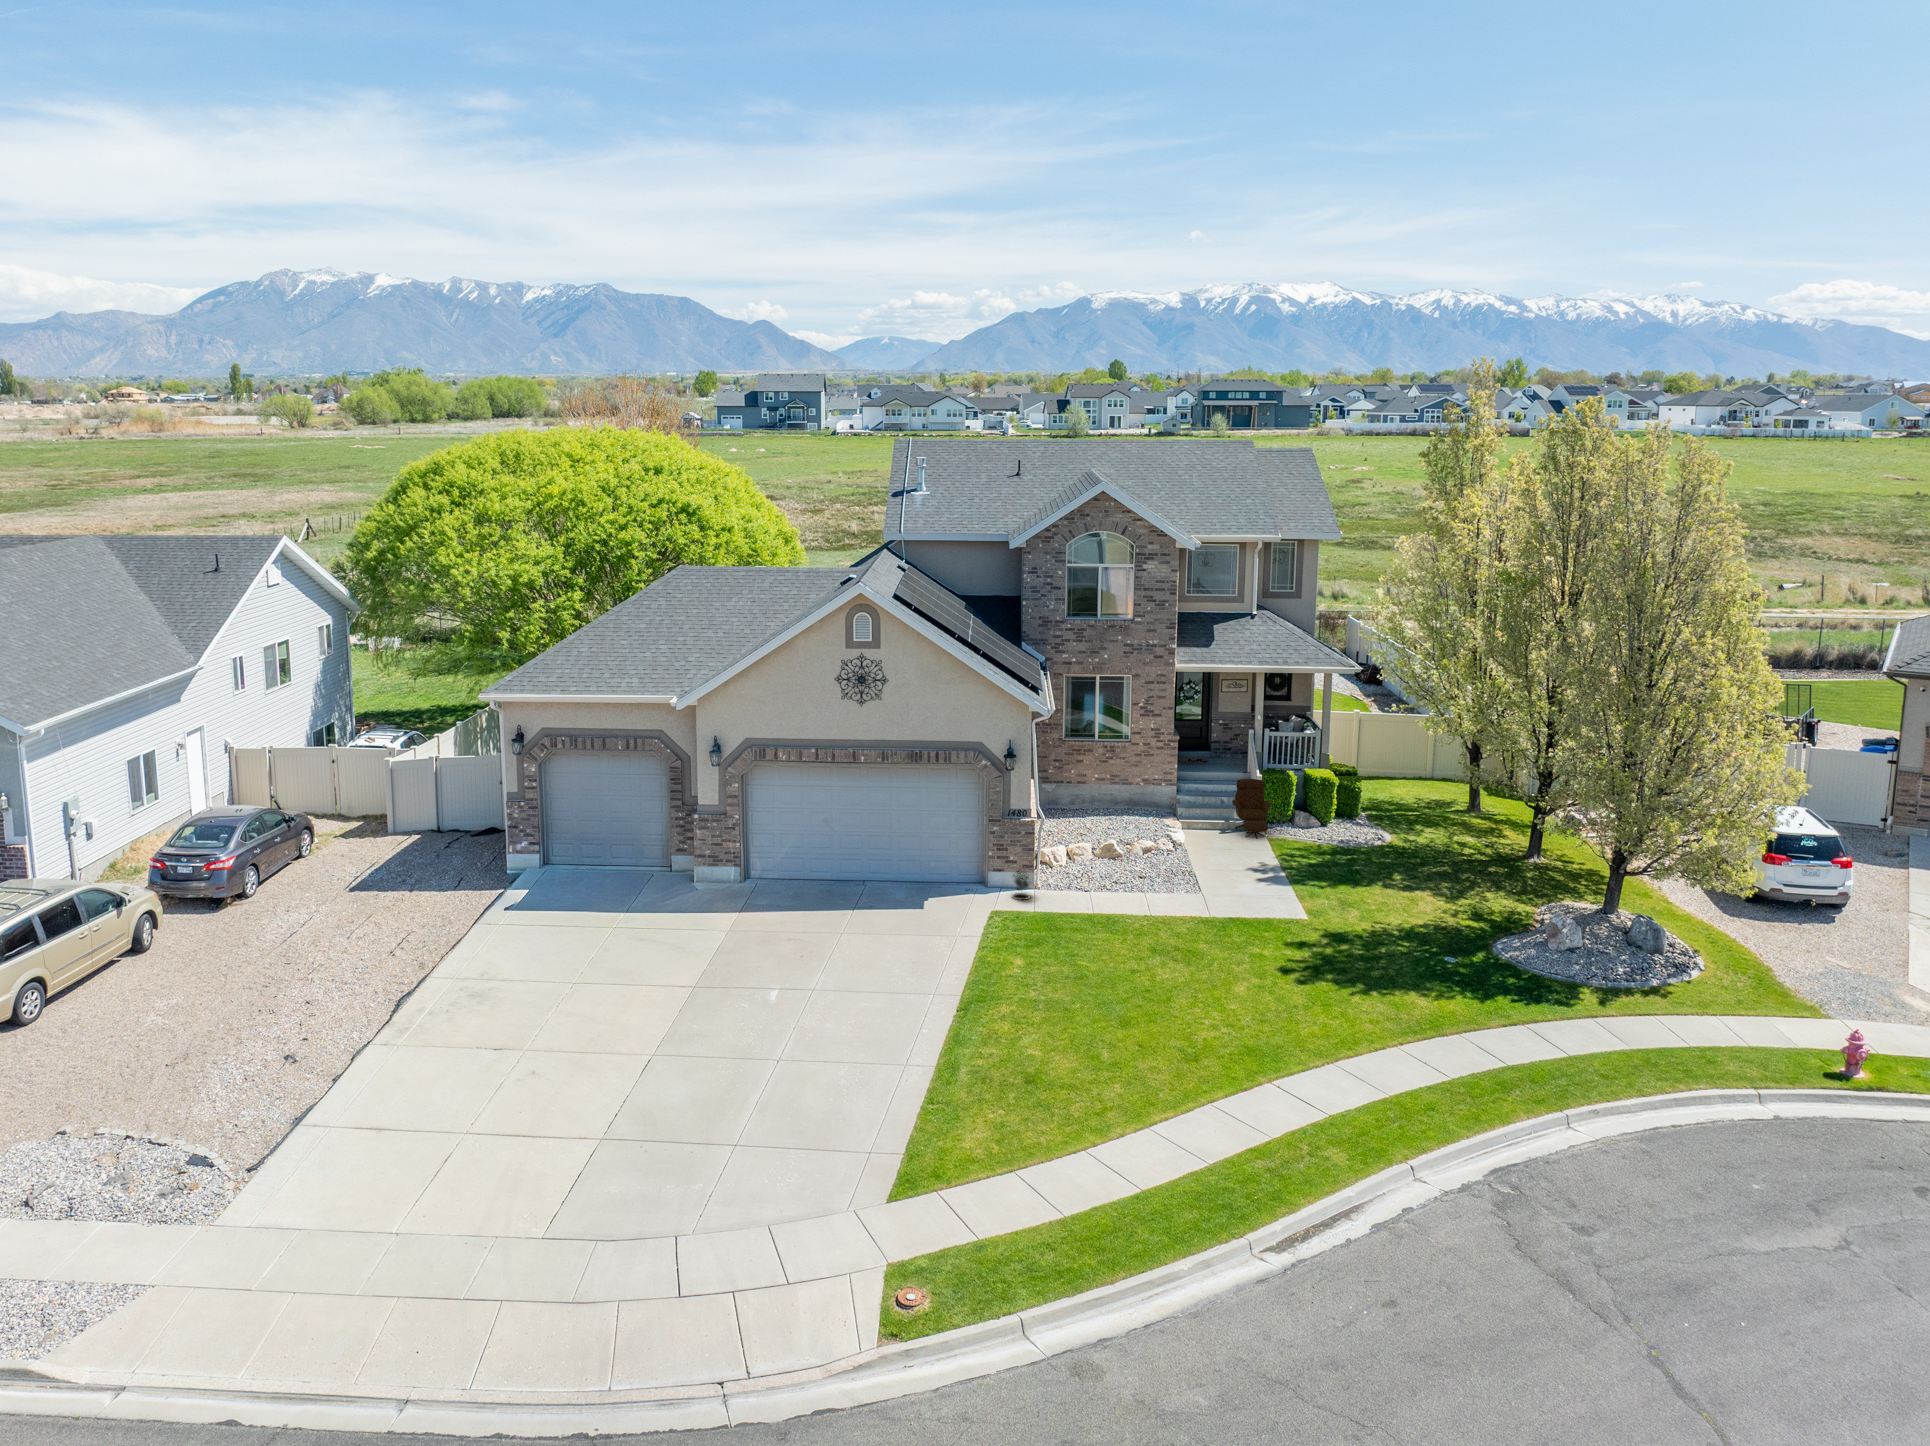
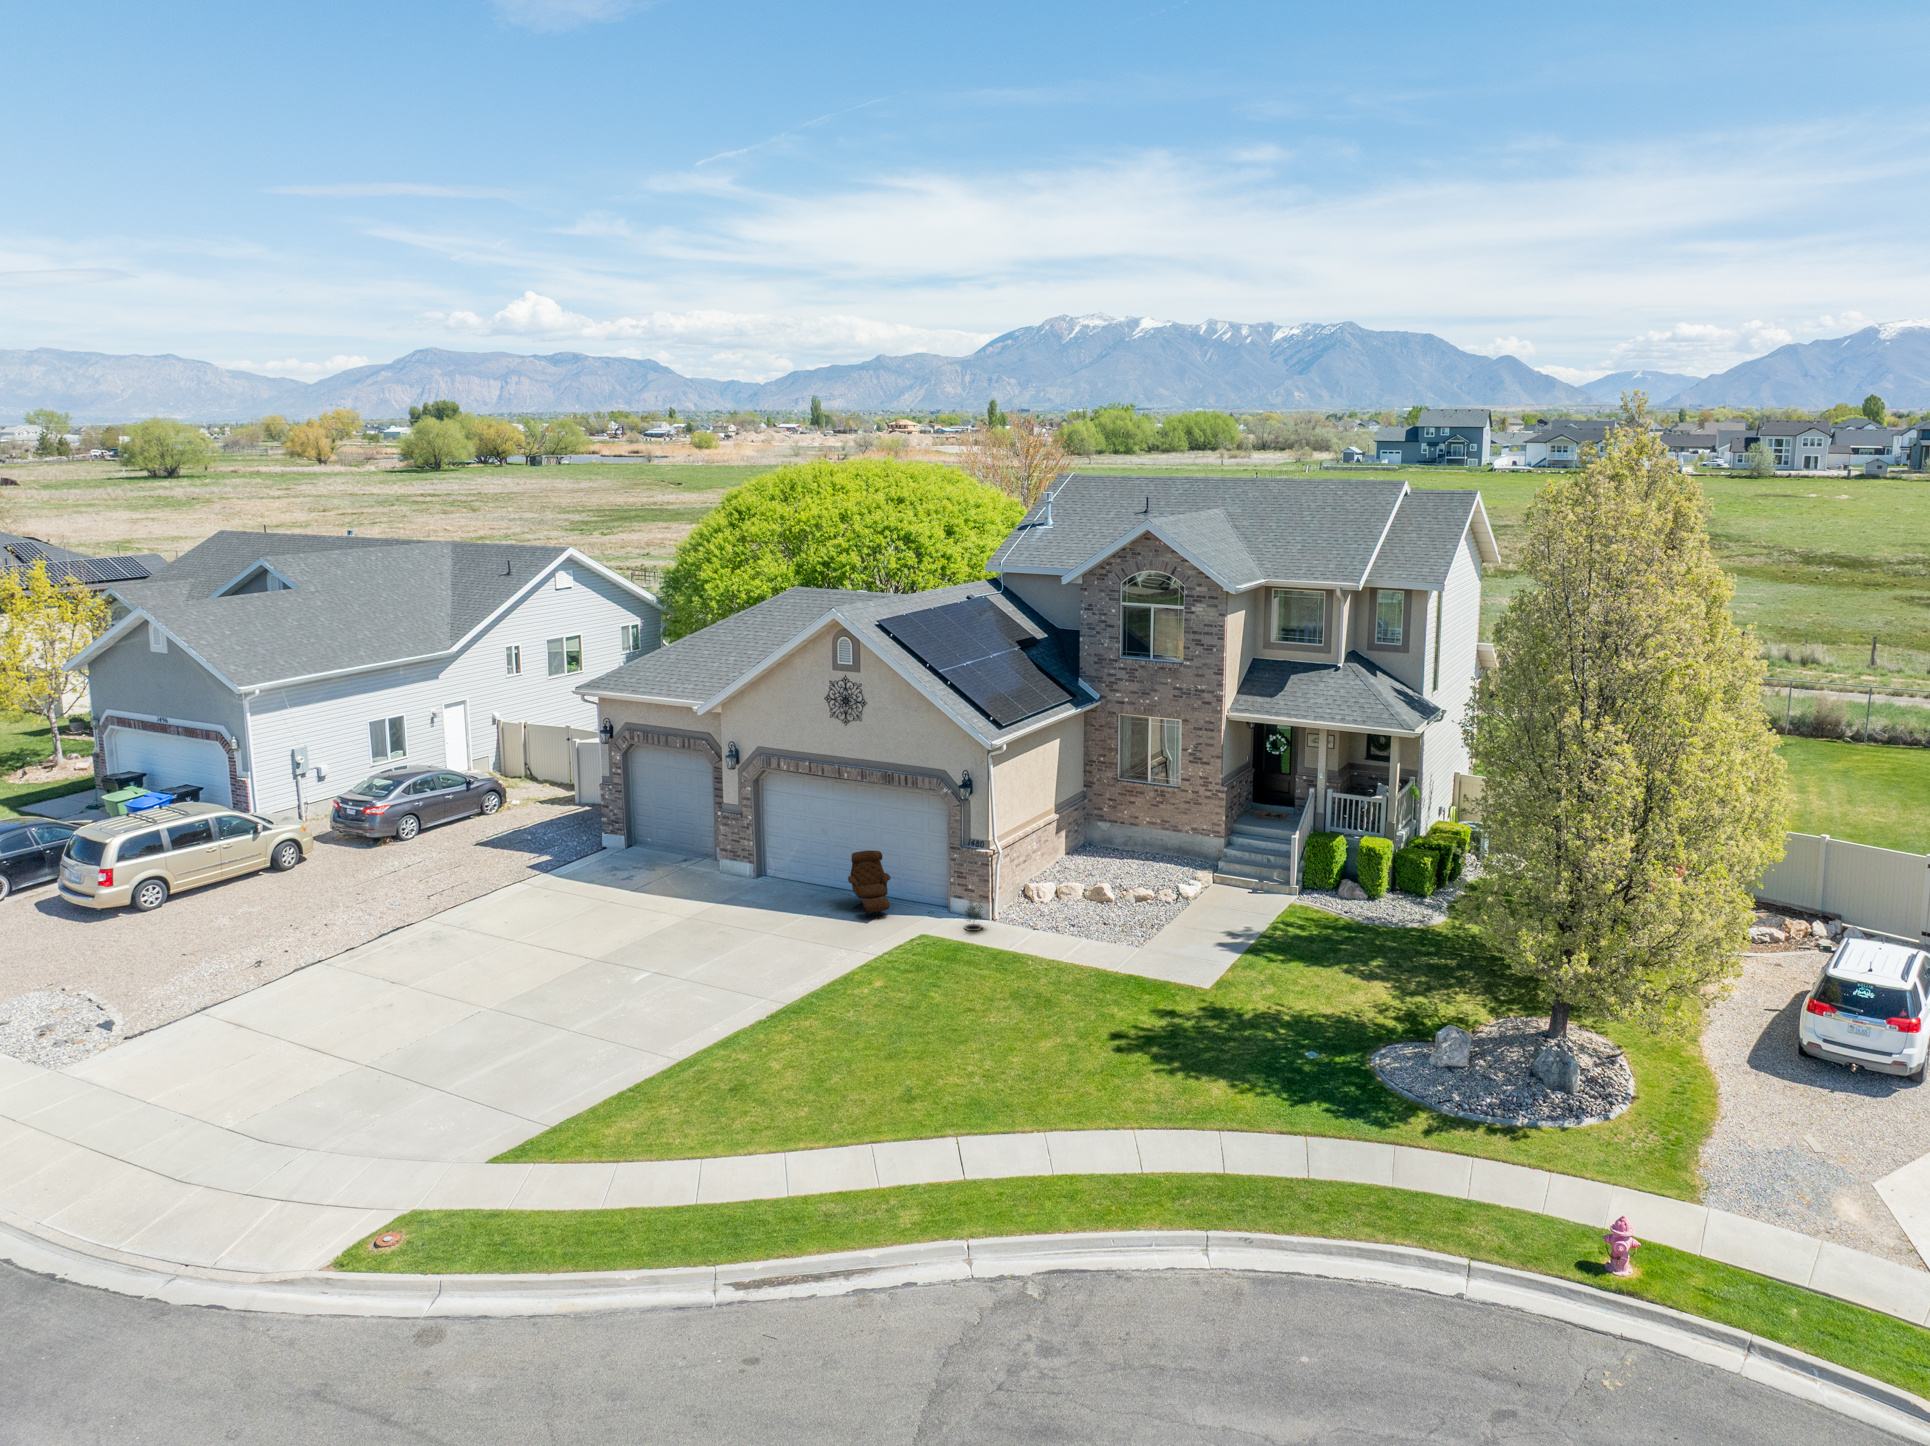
lounge chair: present [1232,779,1271,839] -> present [848,851,891,919]

